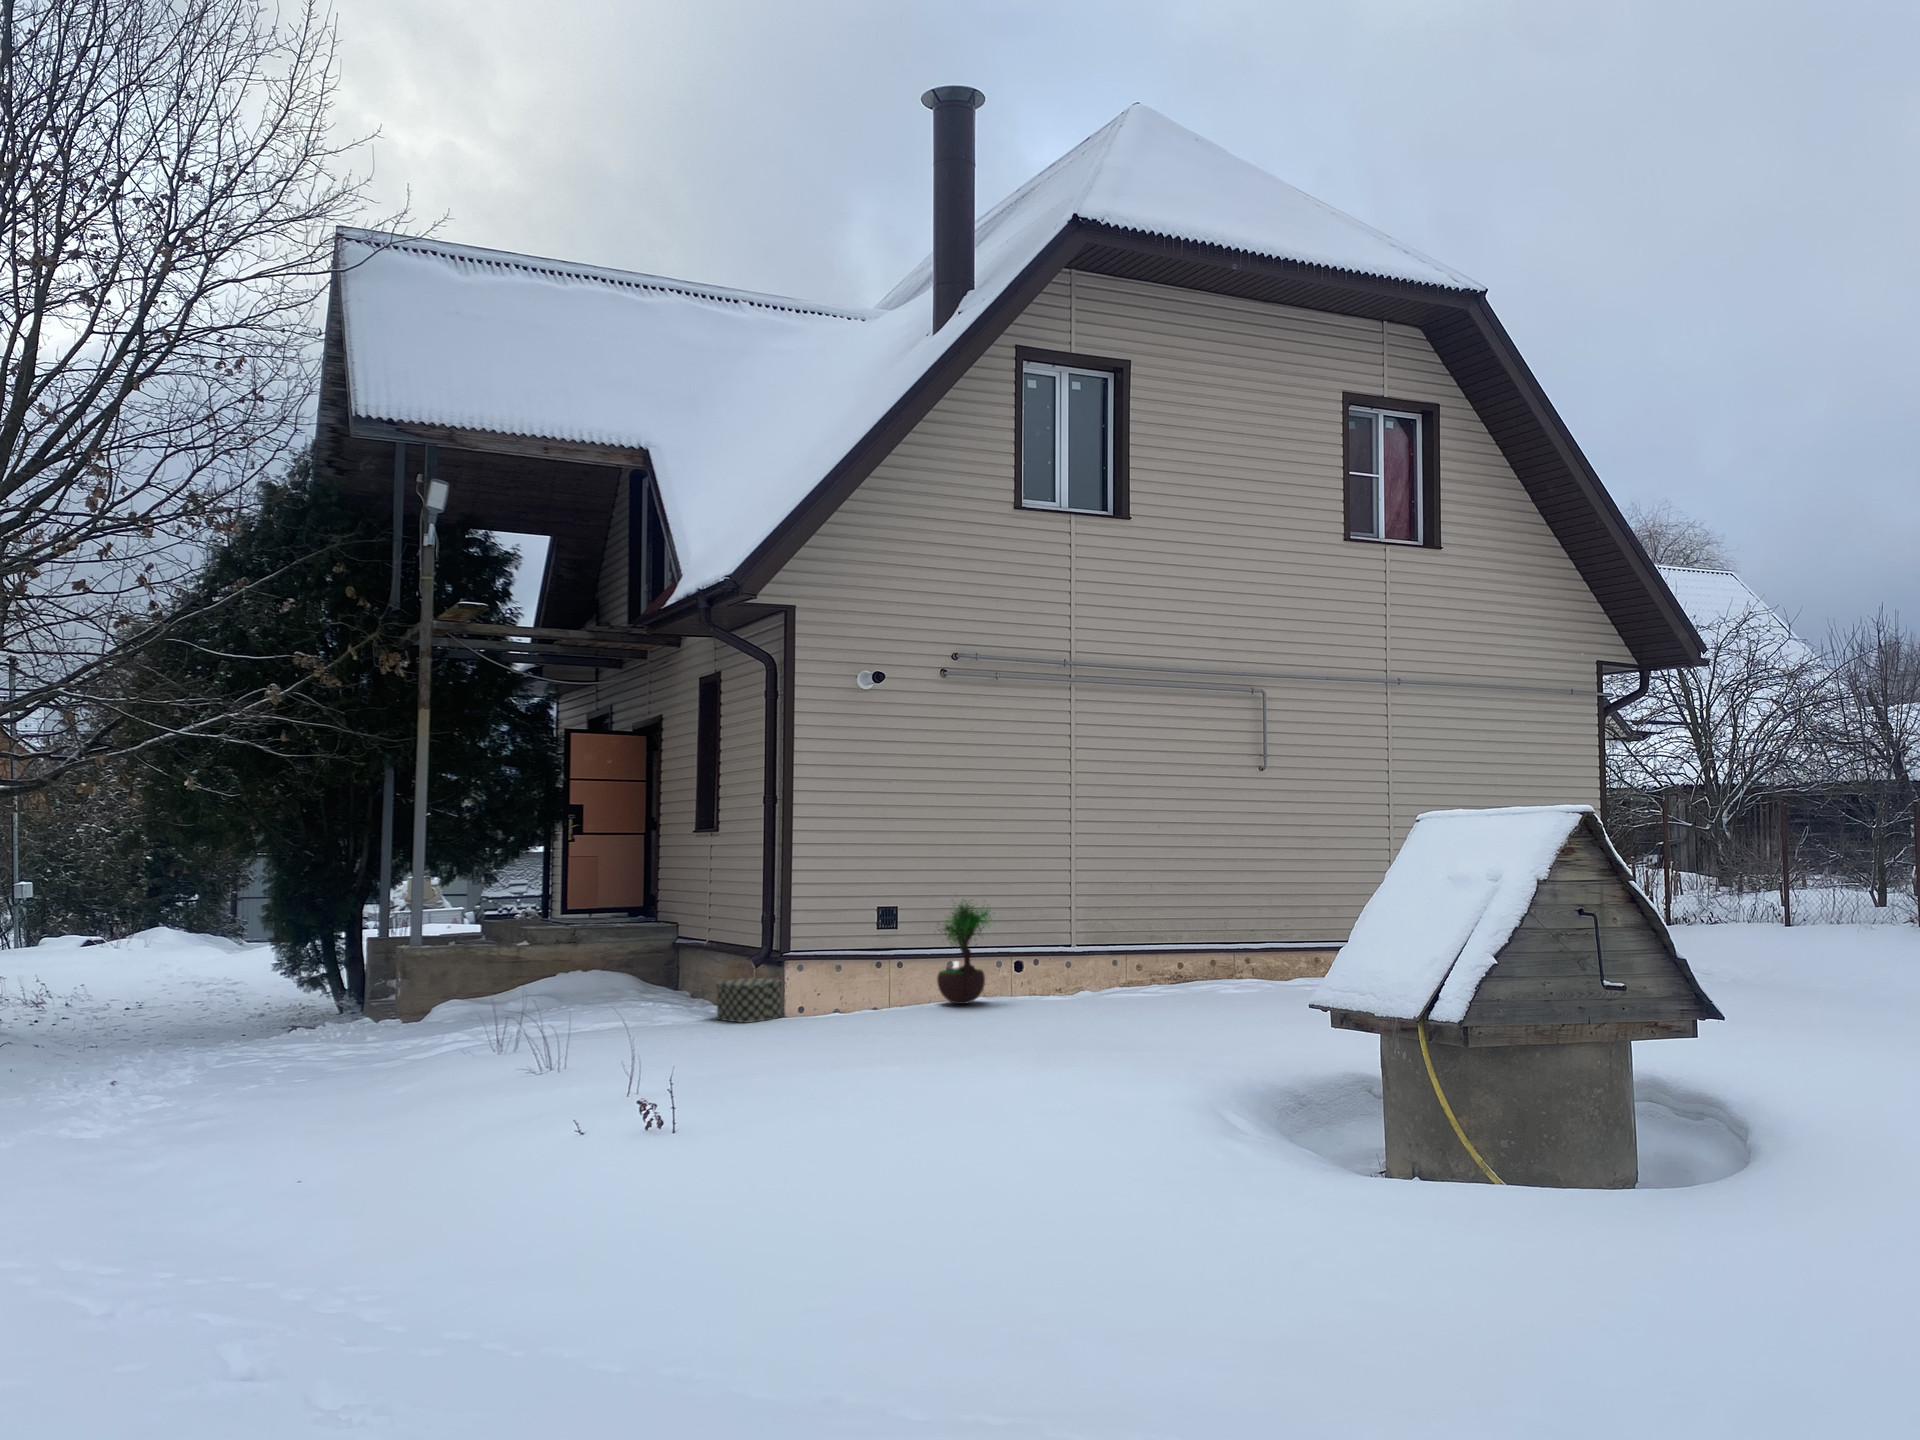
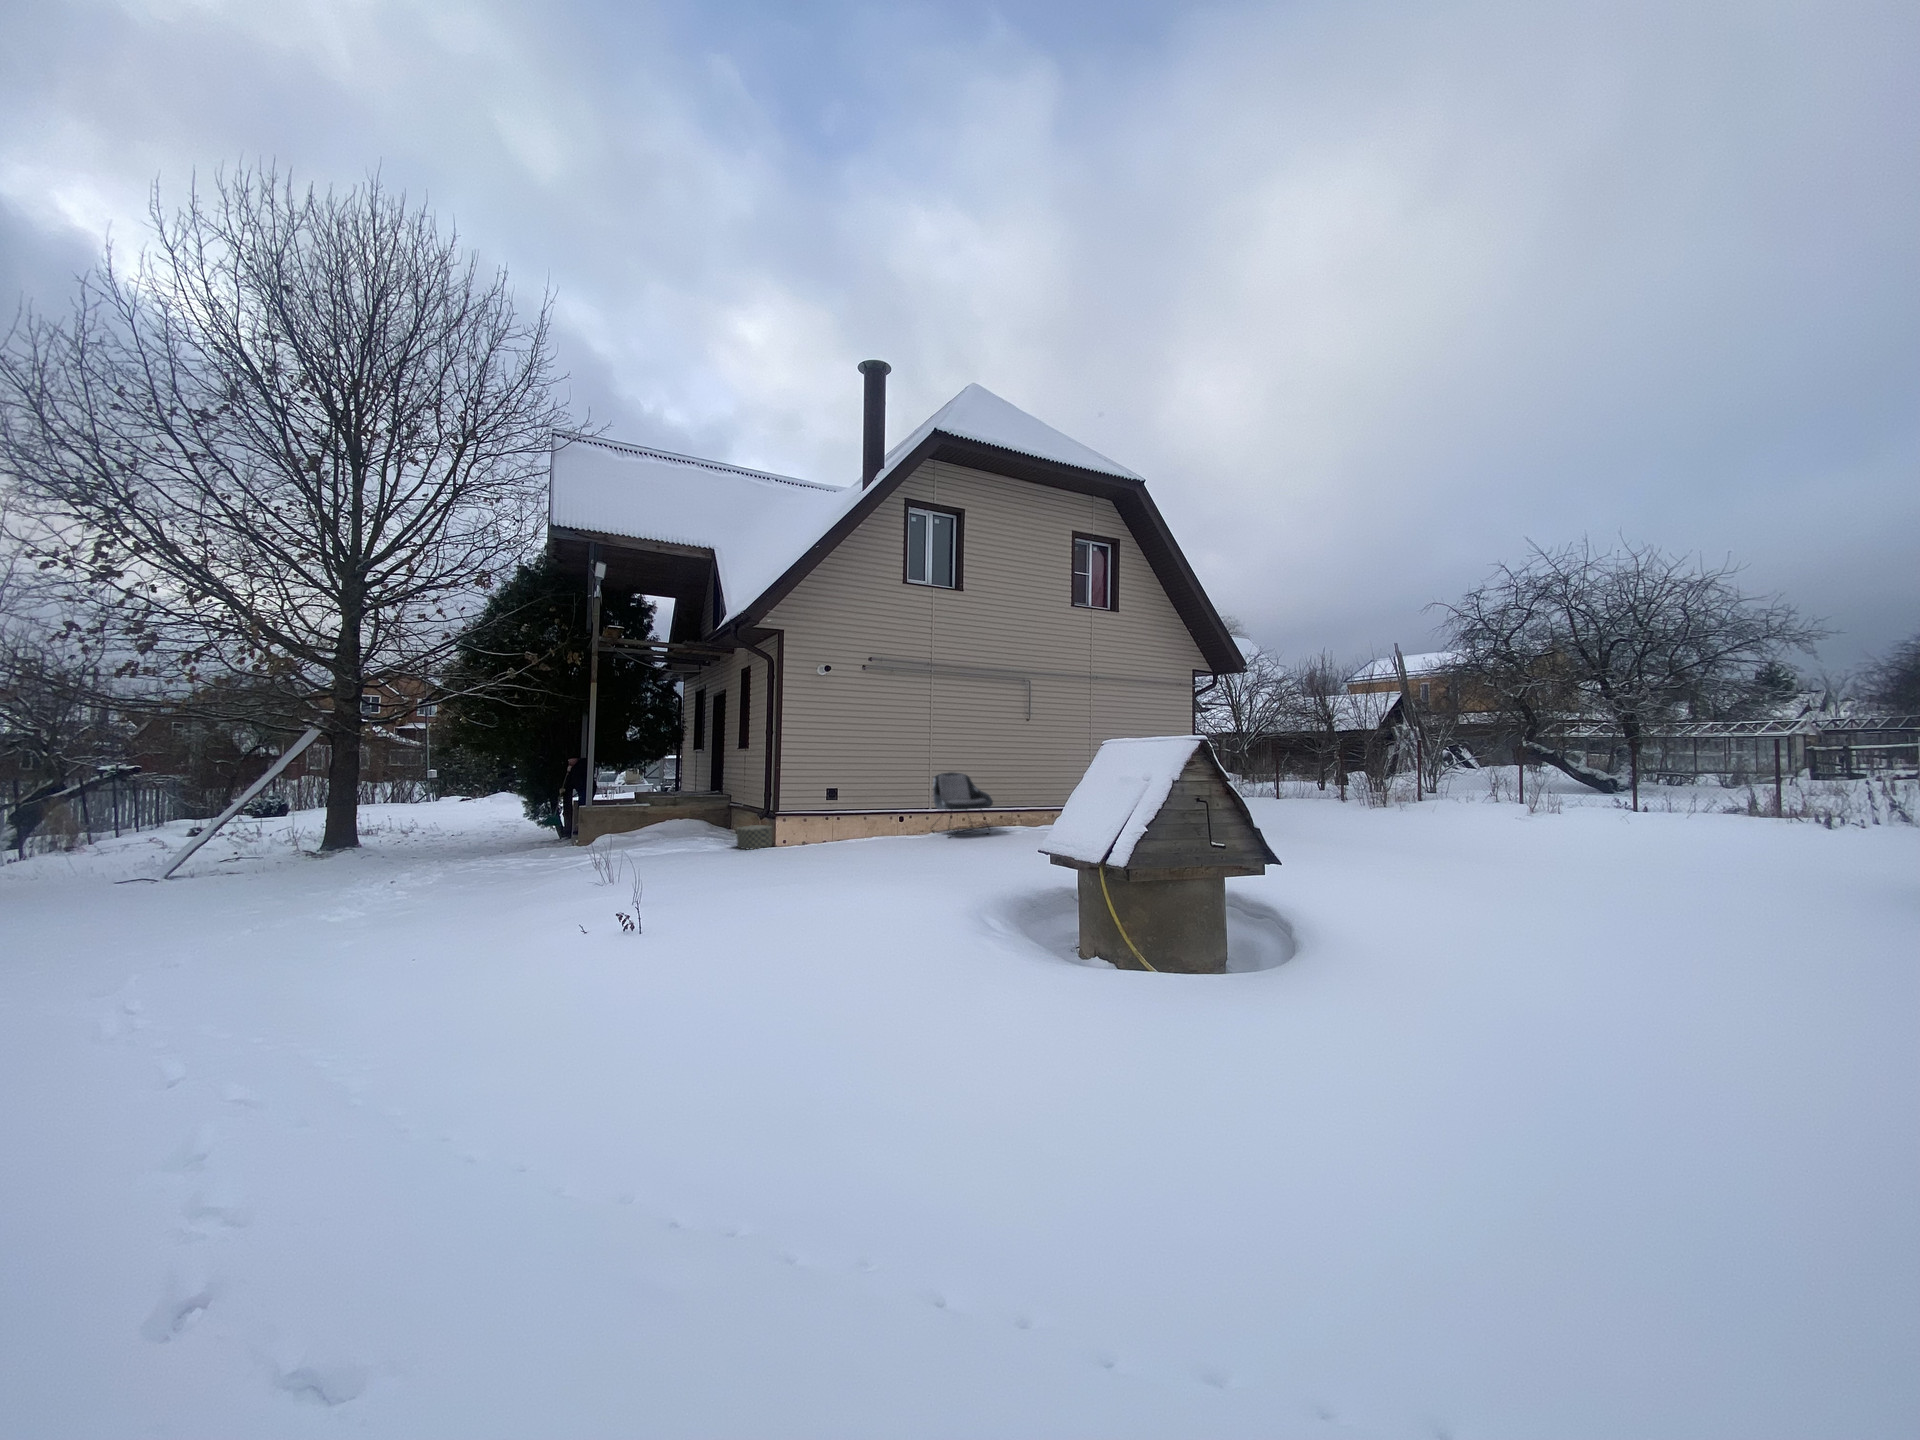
lounge chair: none [1075,876,1198,1002] -> present [932,772,993,837]
potted tree: present [937,901,995,1004] -> none [854,781,887,839]

